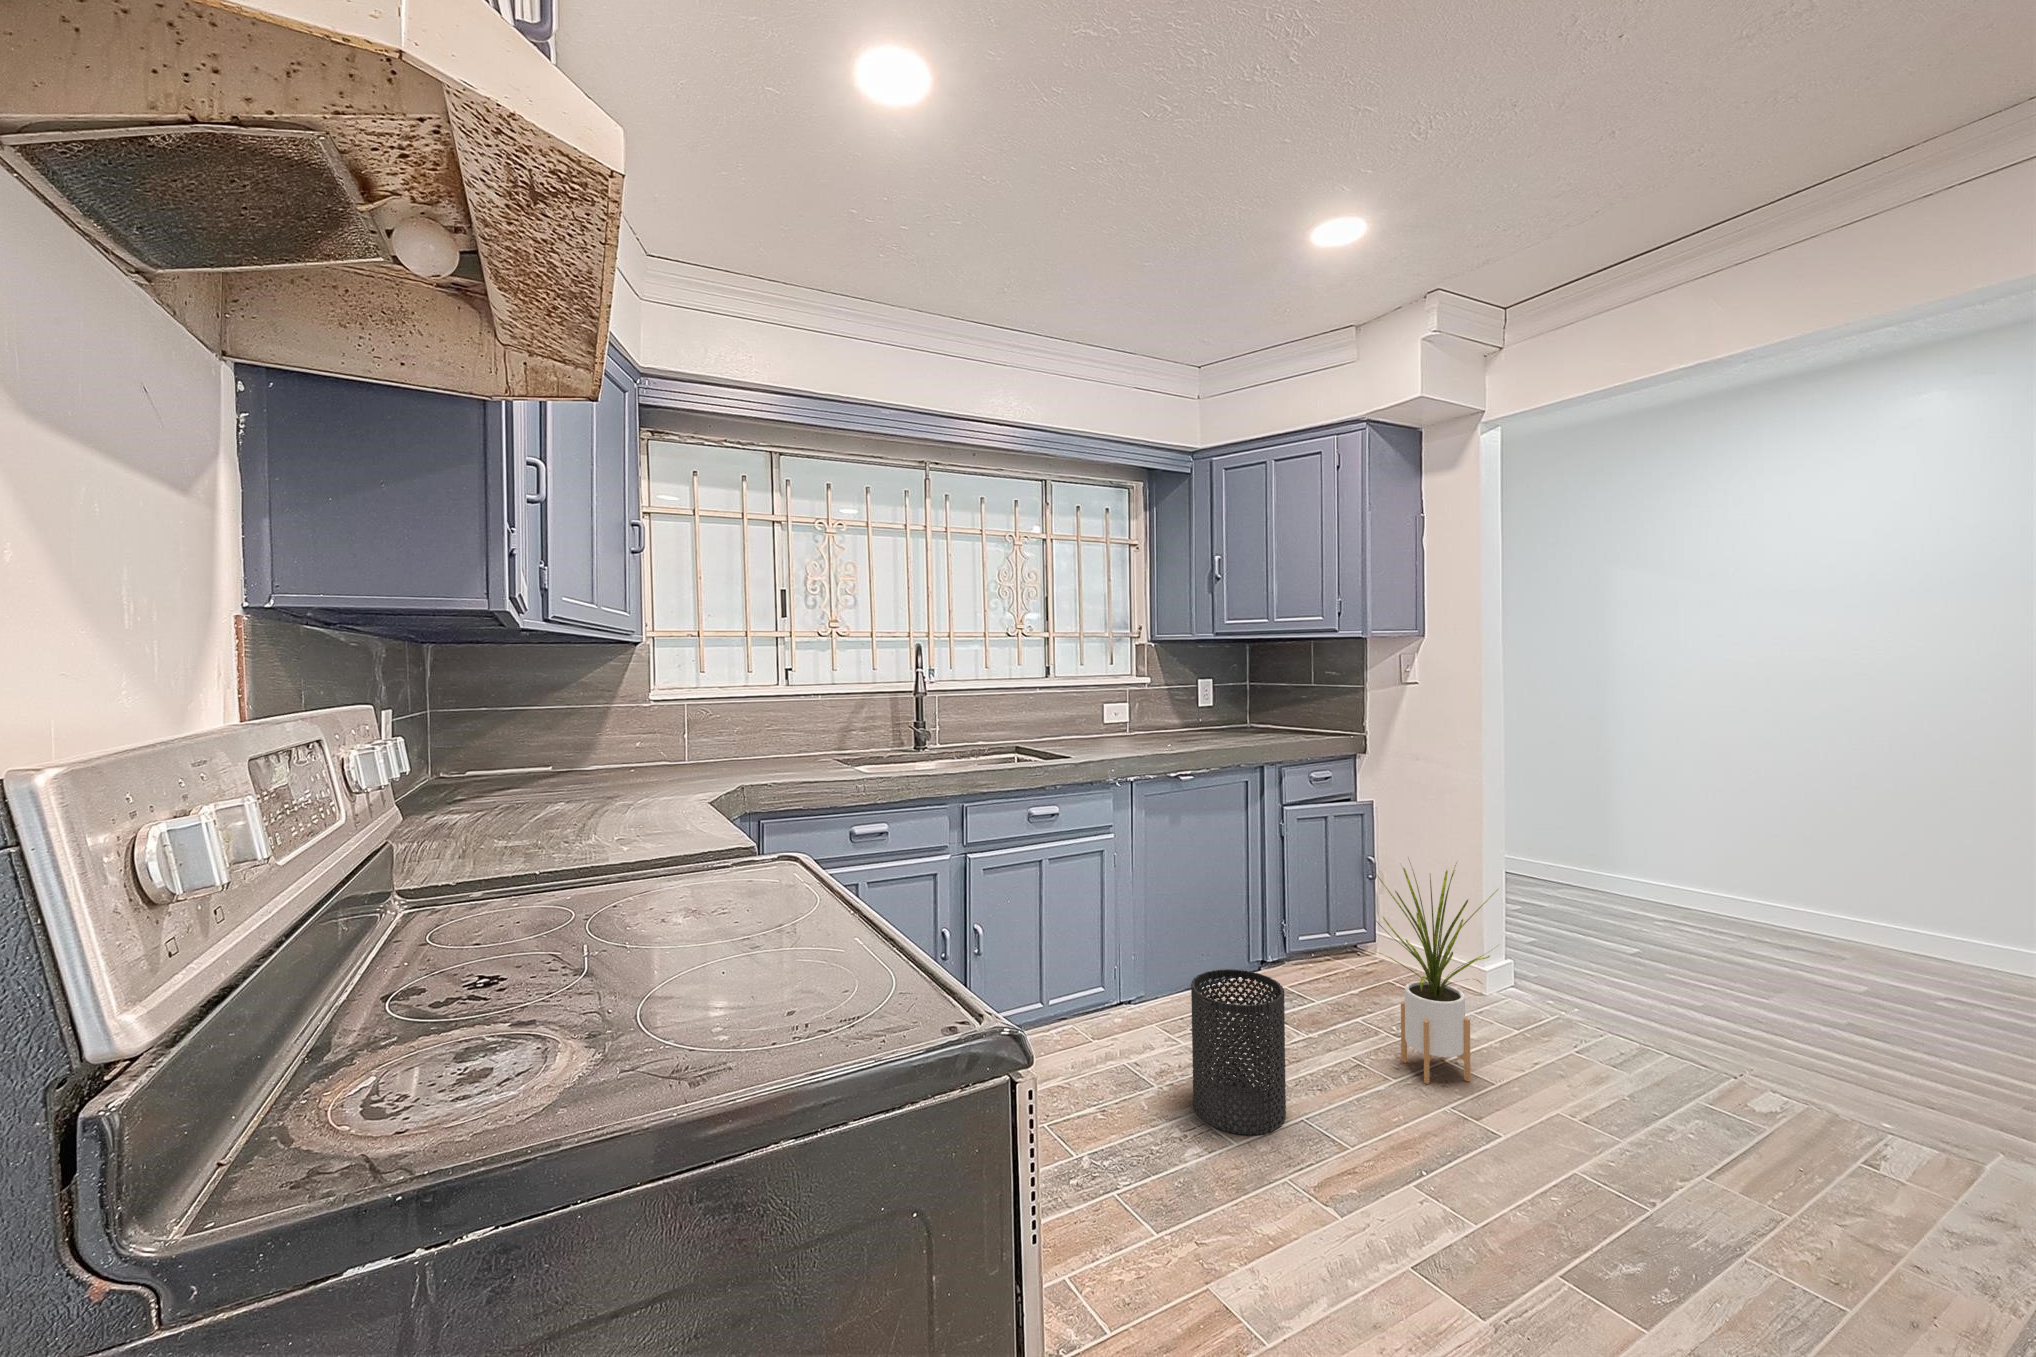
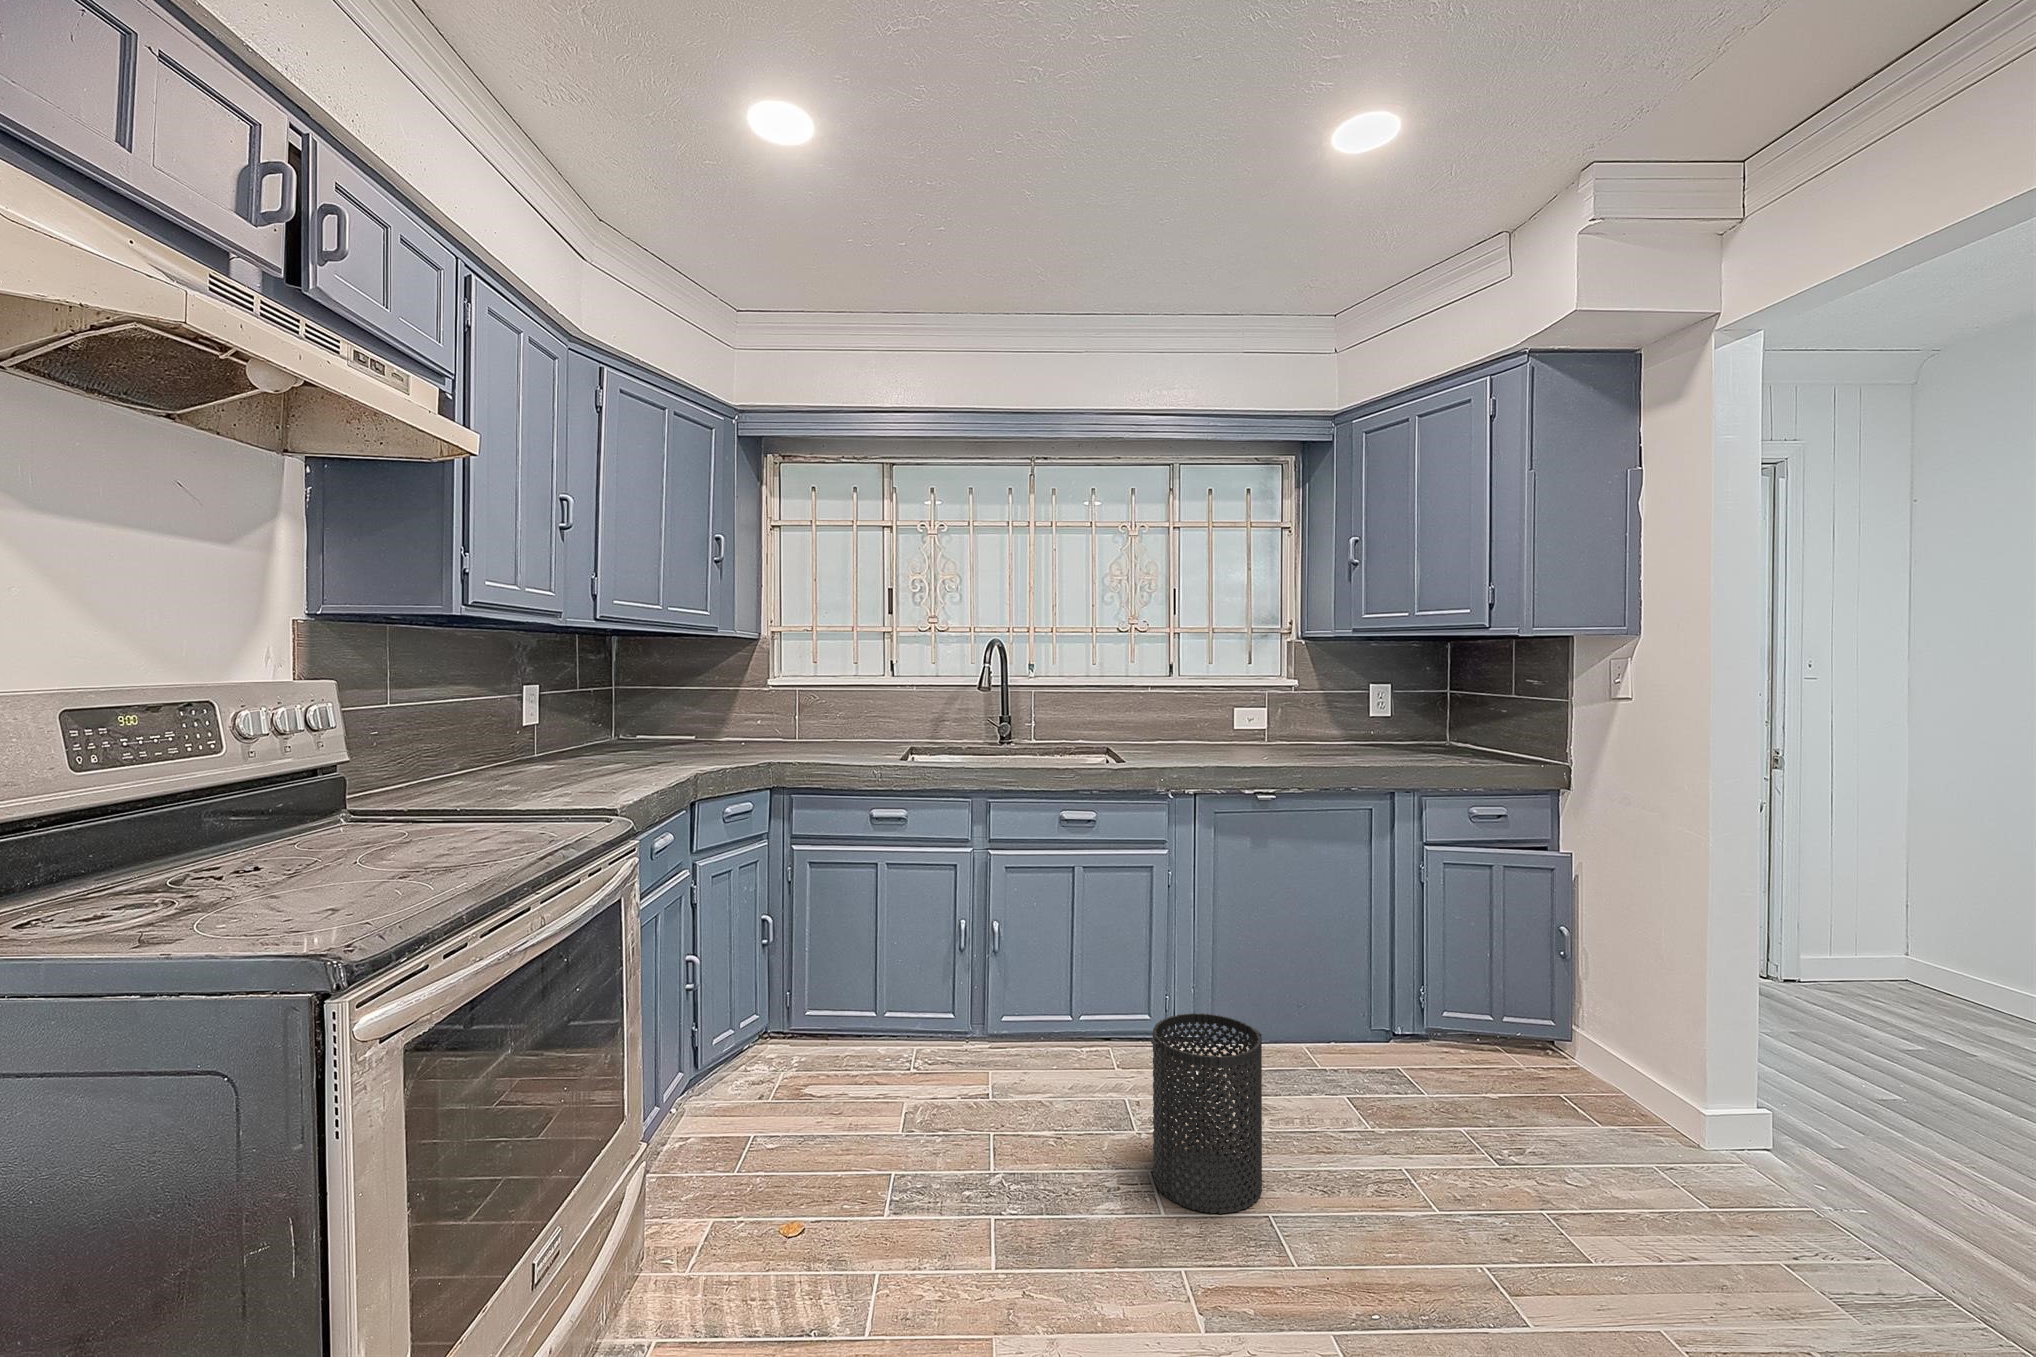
house plant: present [1376,860,1498,1084] -> none [1420,915,1610,1237]

